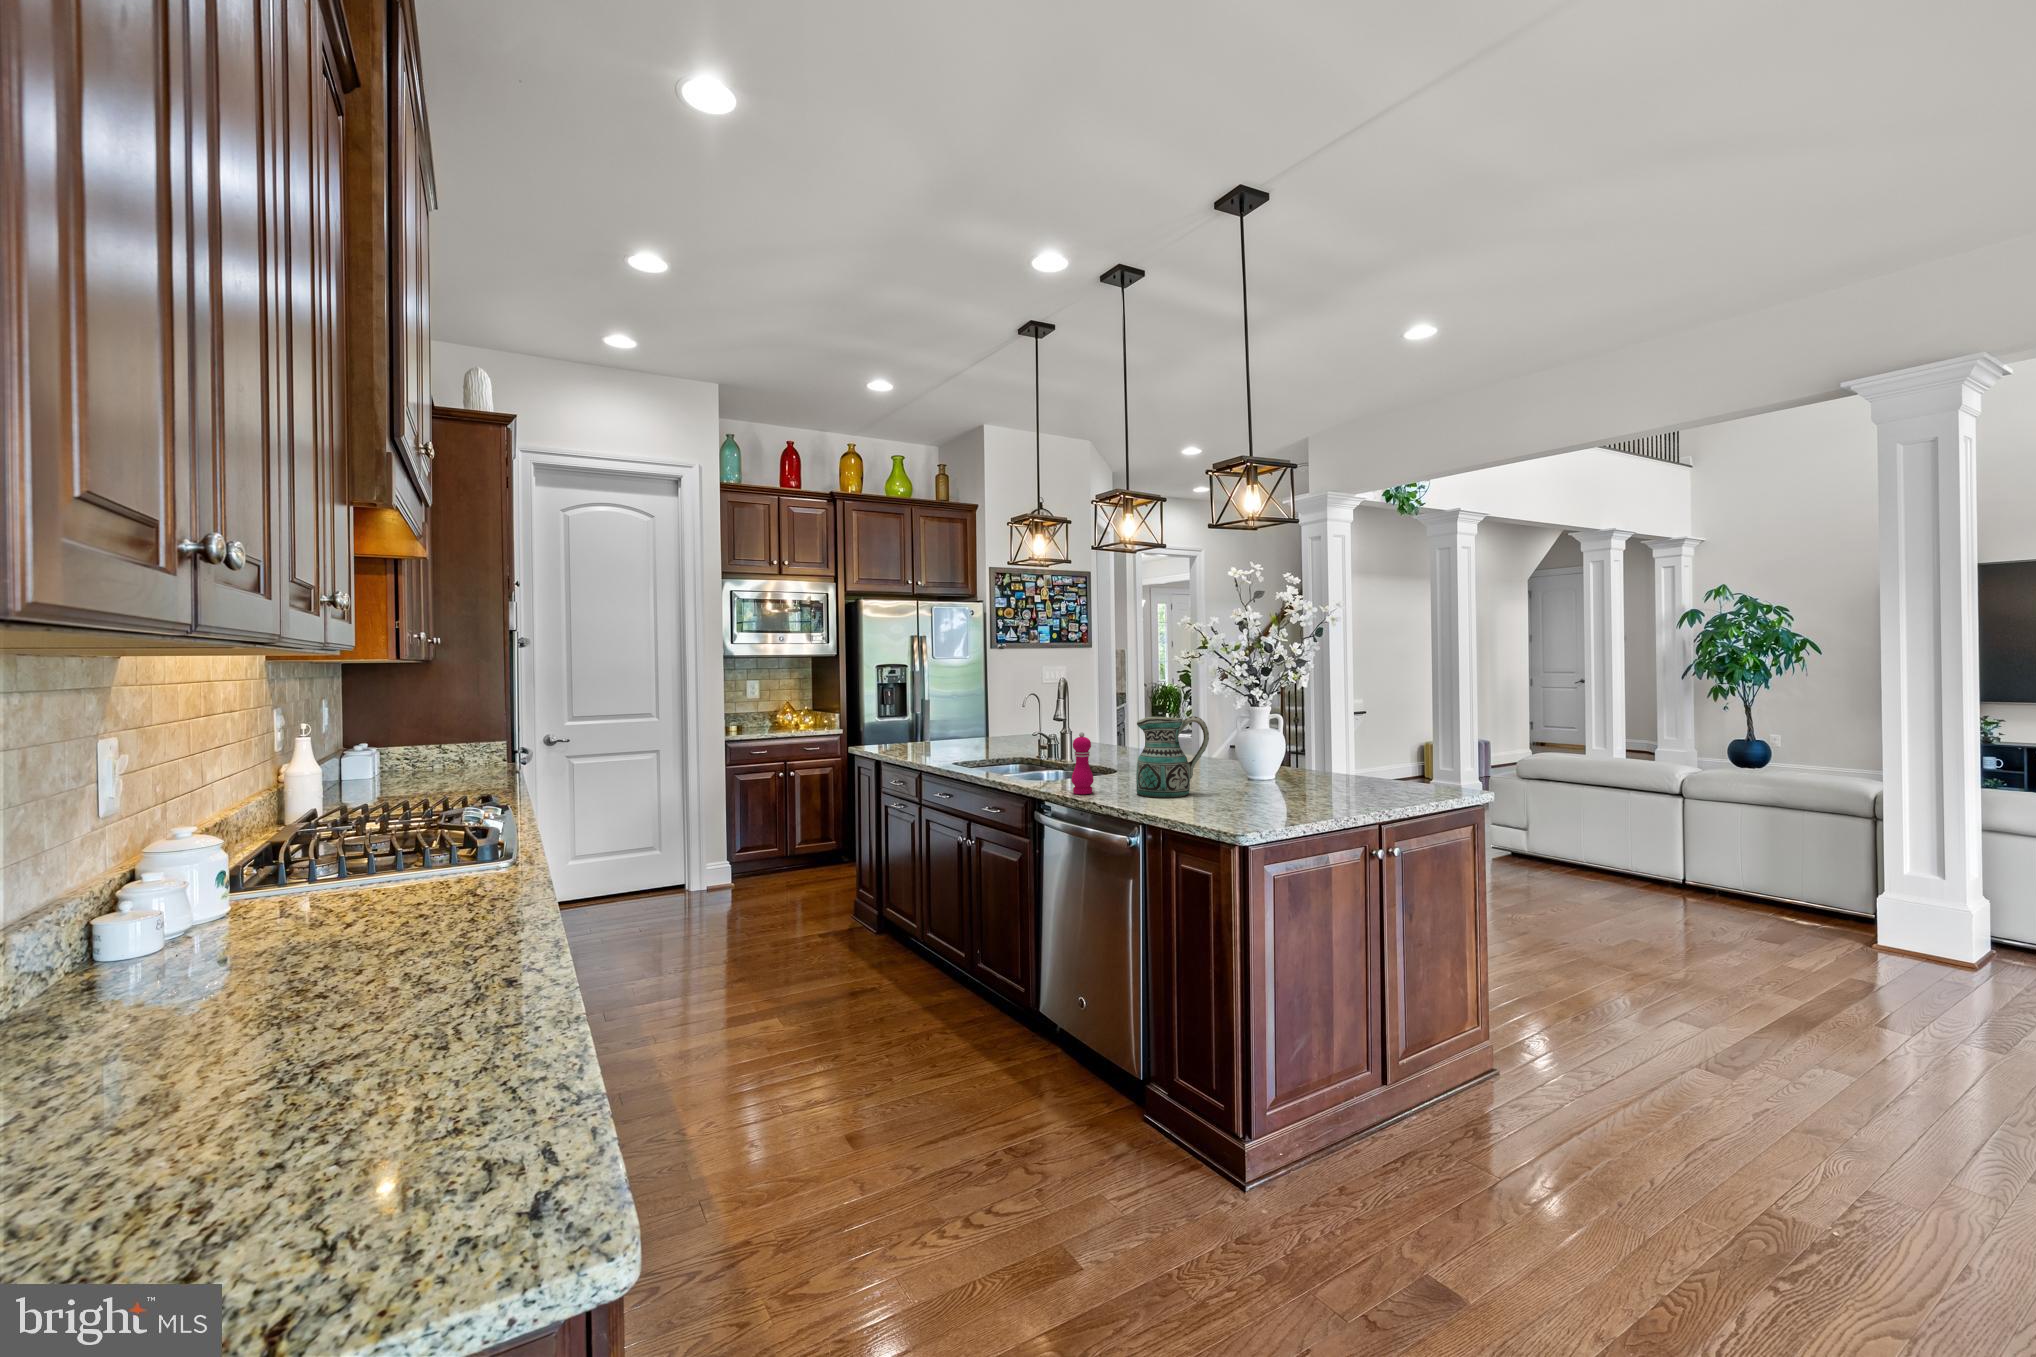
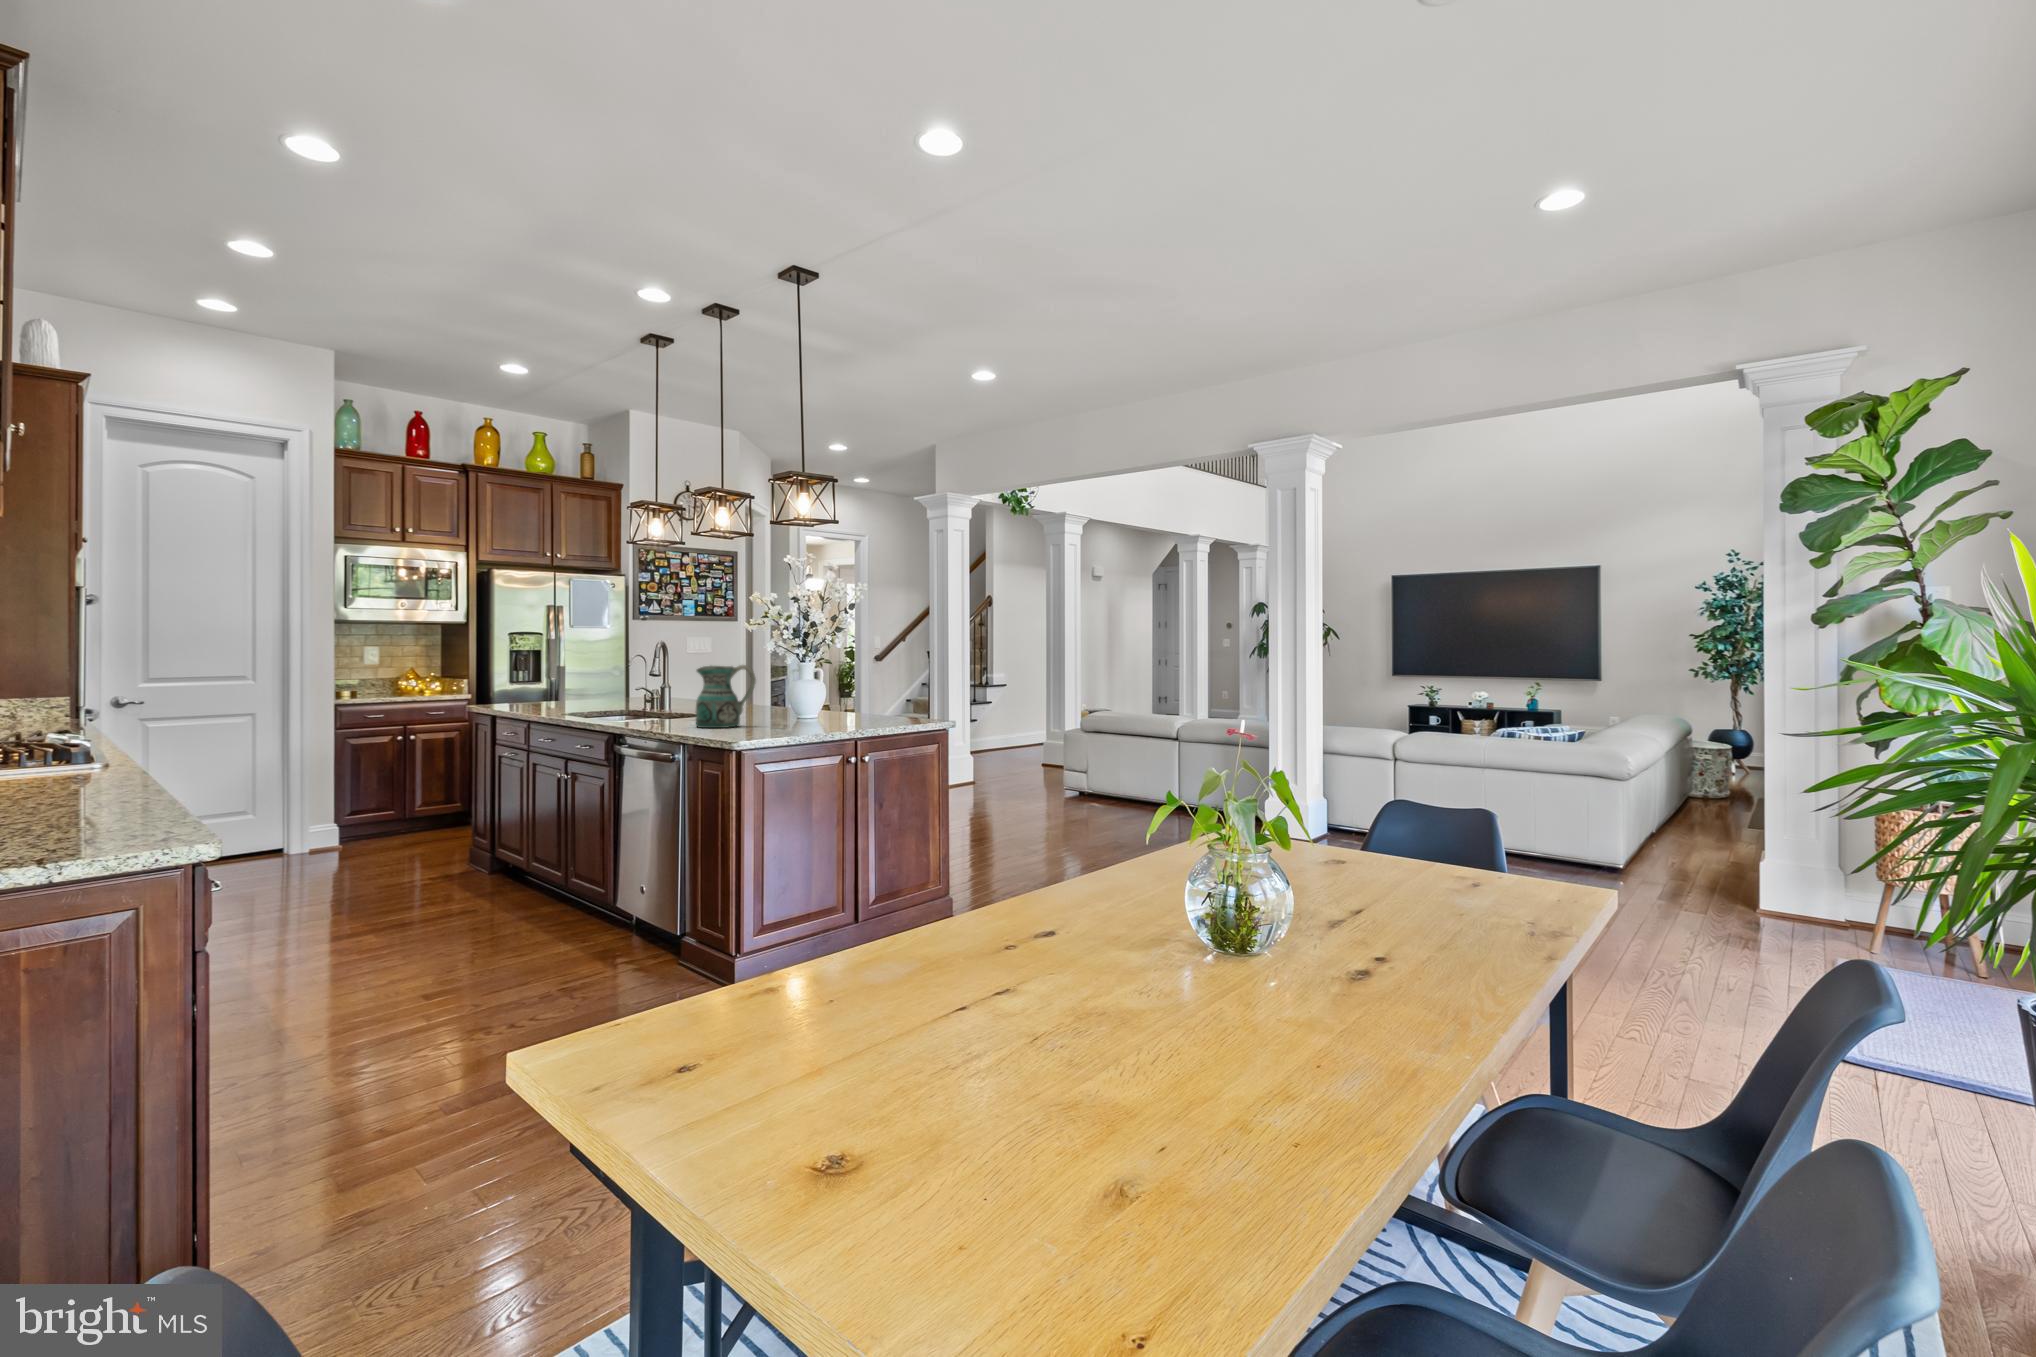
pepper mill: present [1072,732,1094,794] -> none [641,677,660,727]

